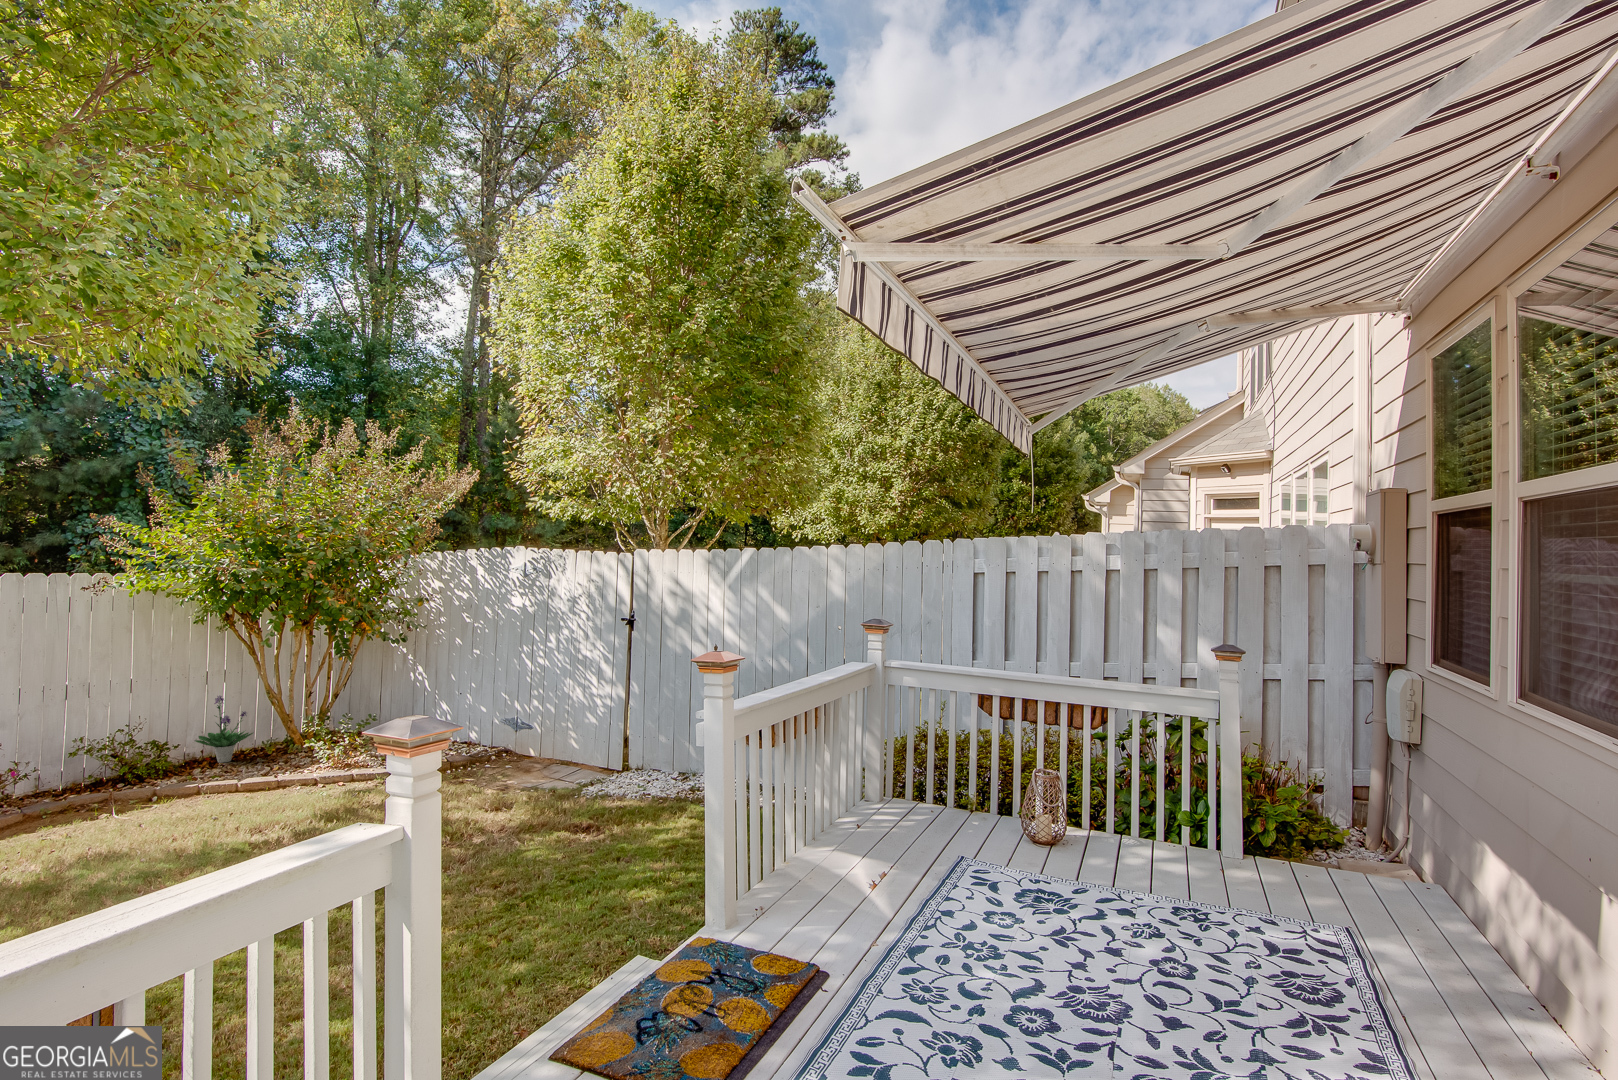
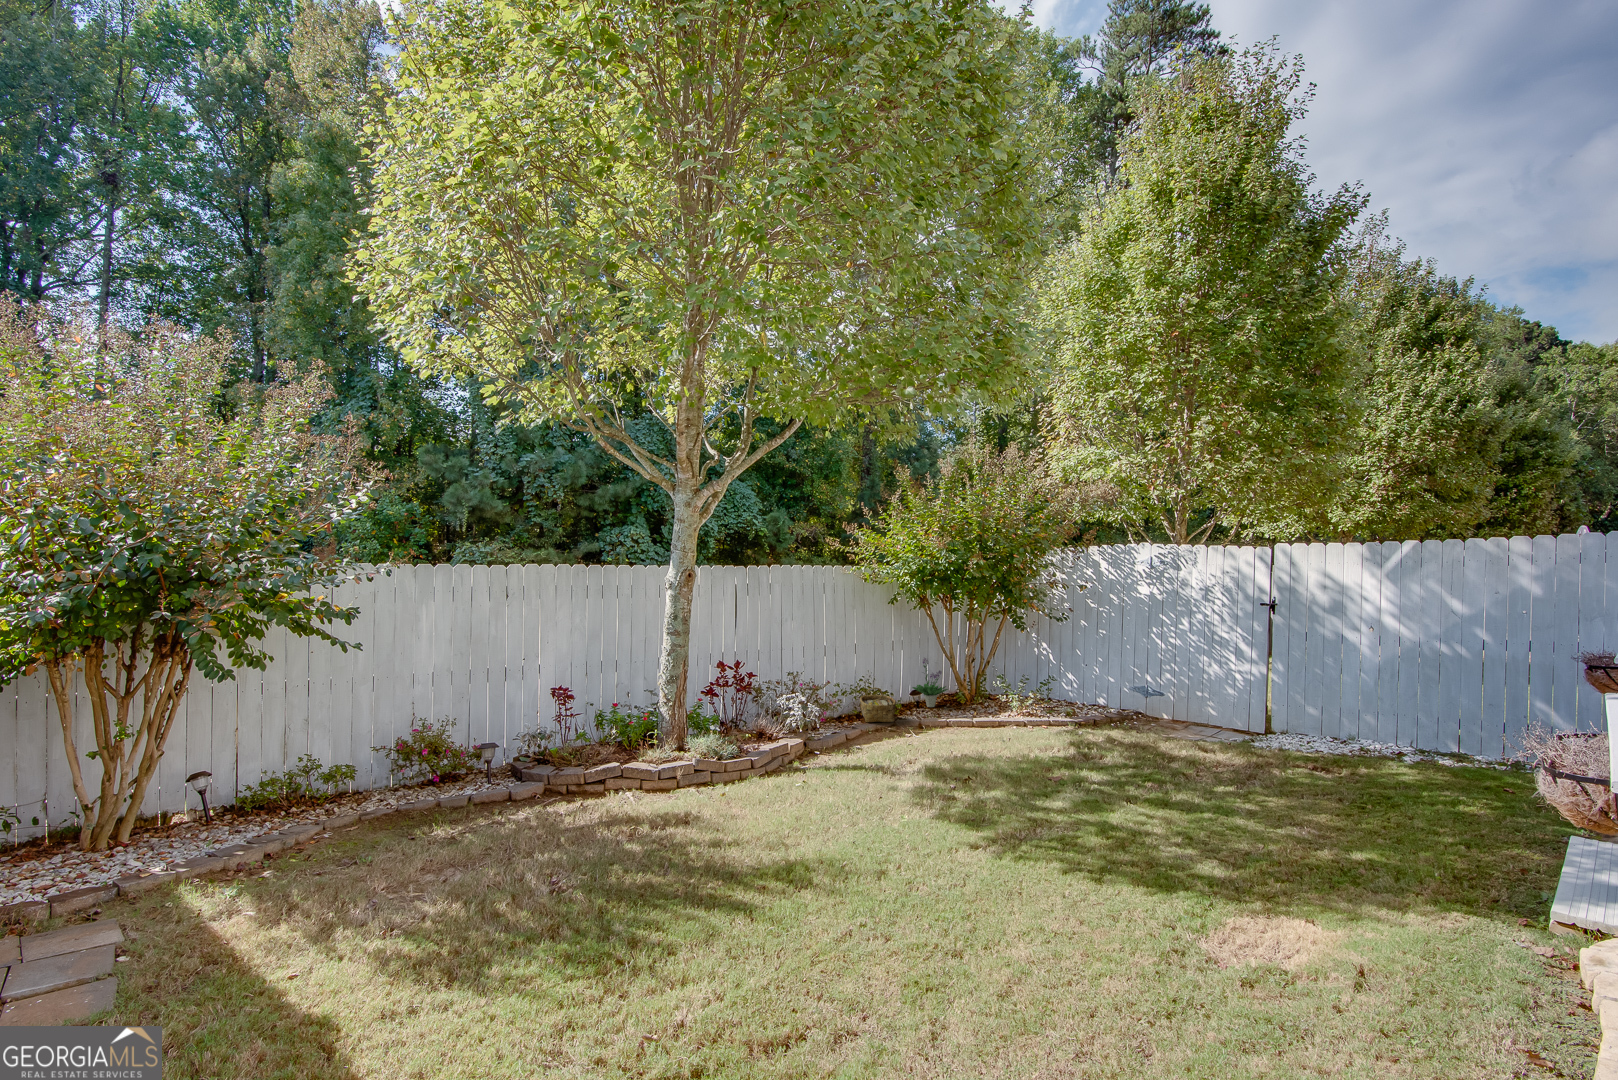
woven basket: none [51,744,121,798] -> present [860,687,896,722]

